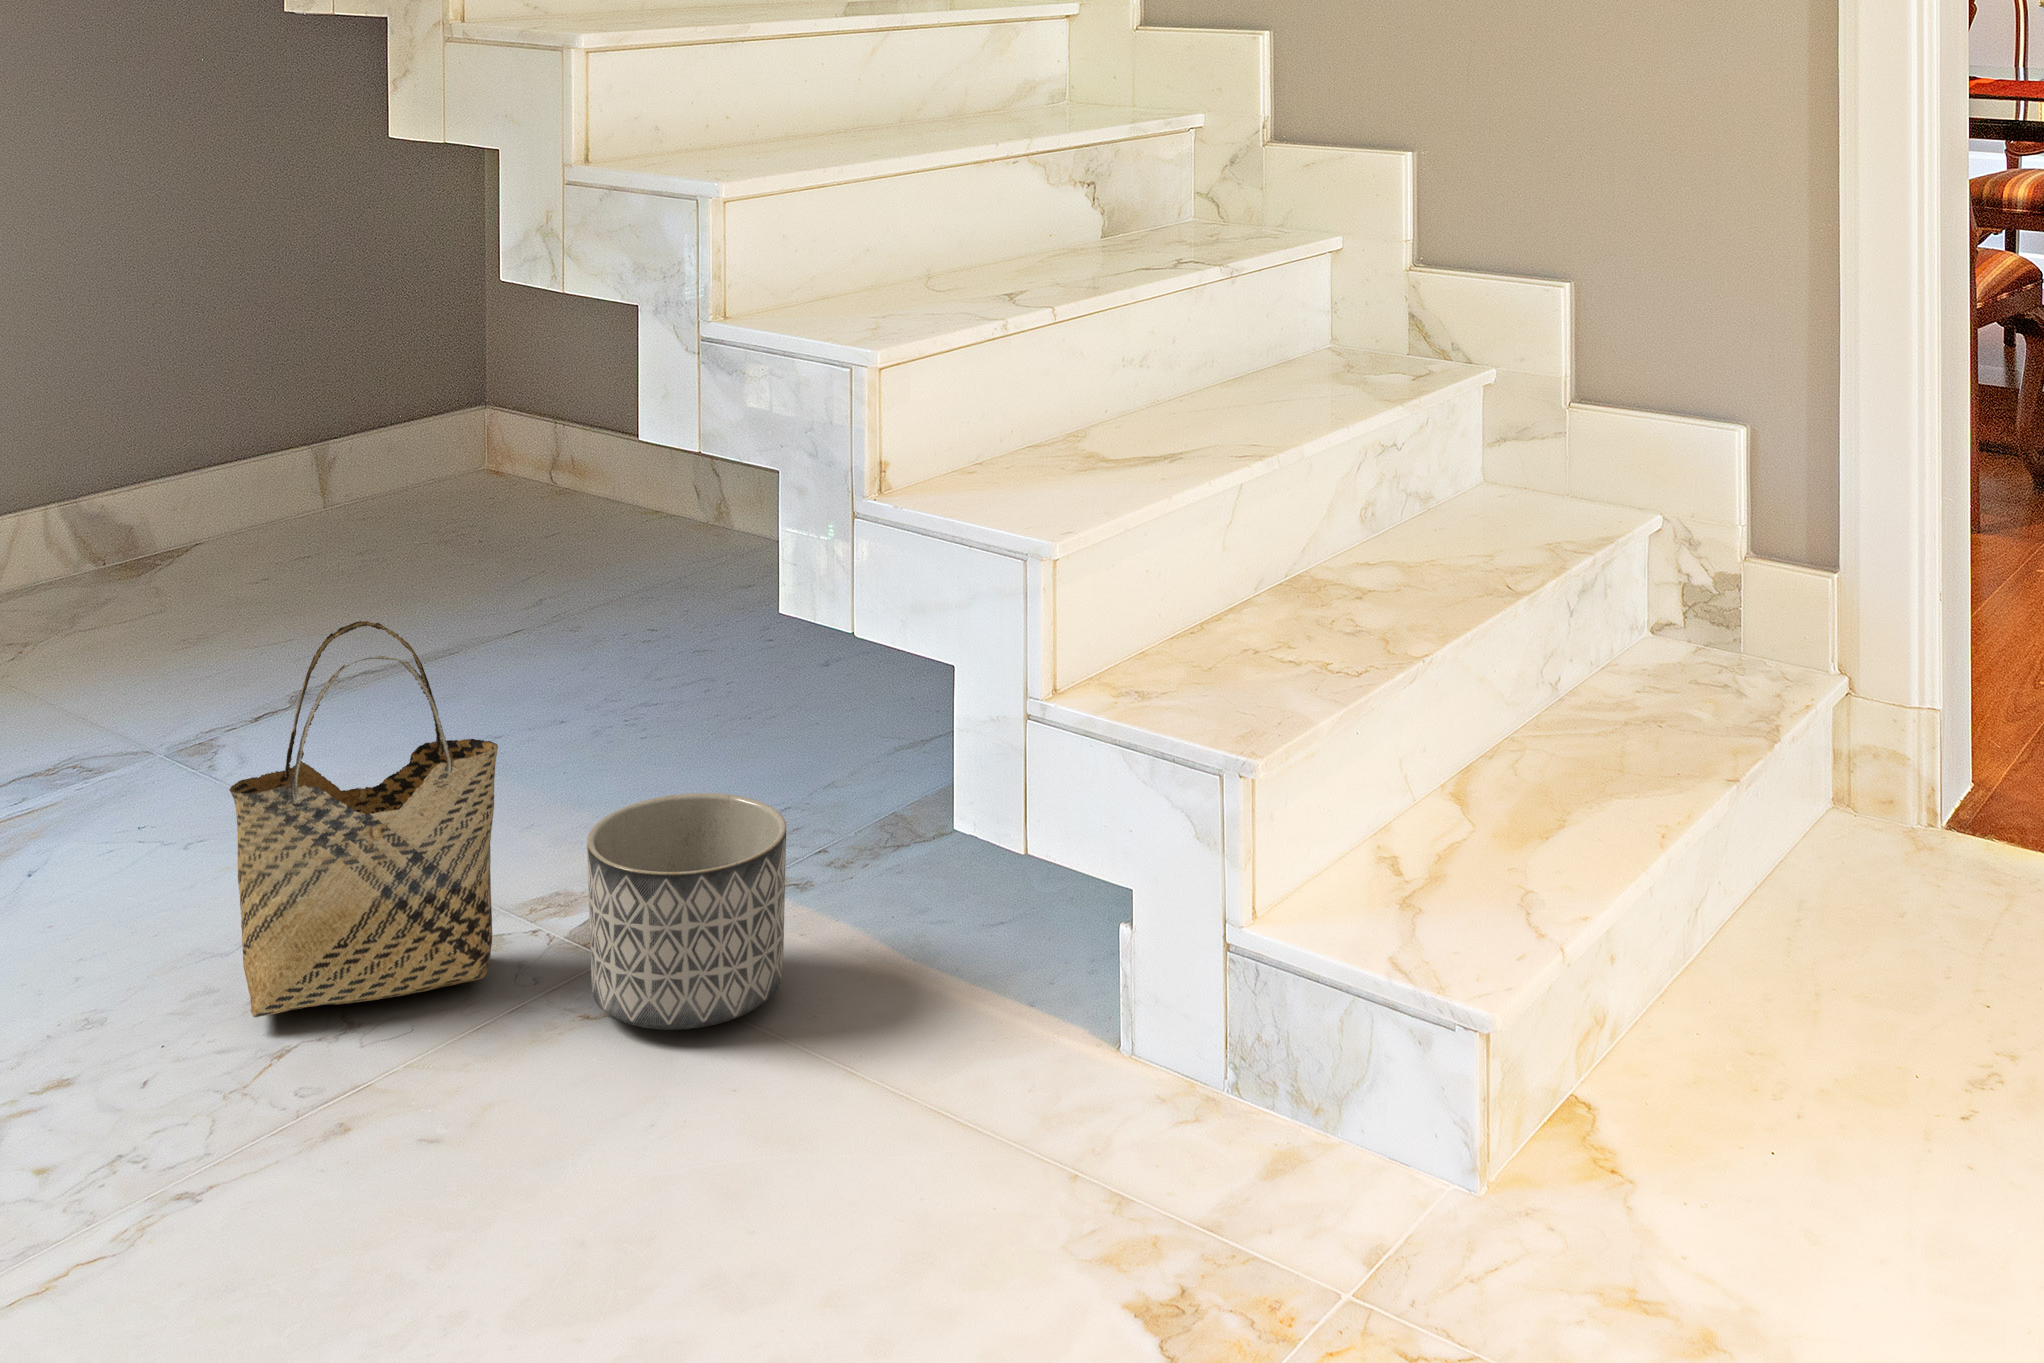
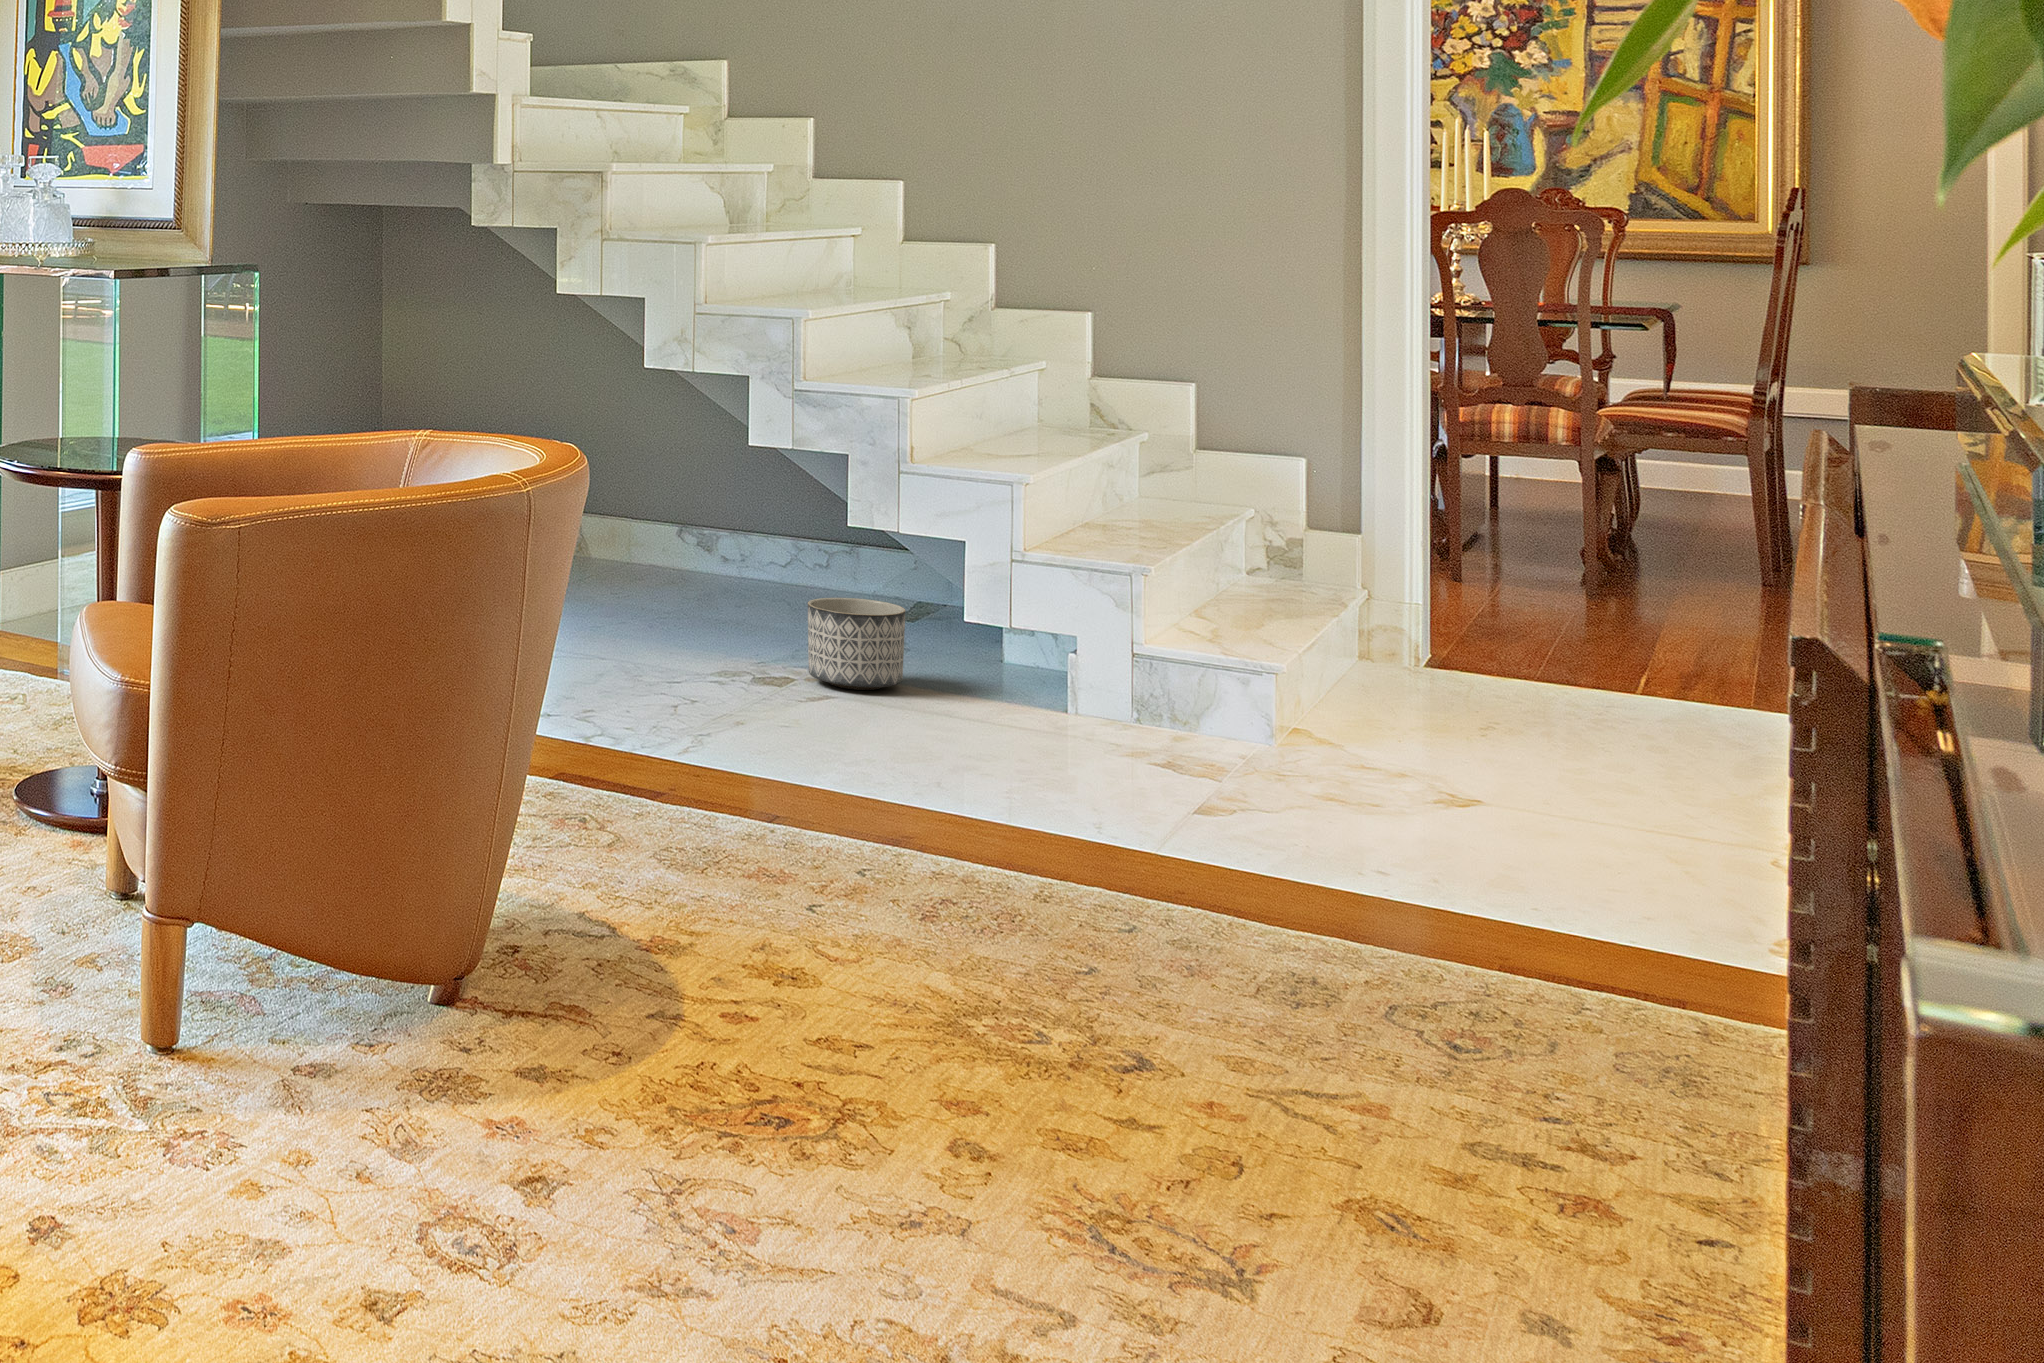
woven basket: present [229,621,498,1018] -> none [646,512,755,681]

